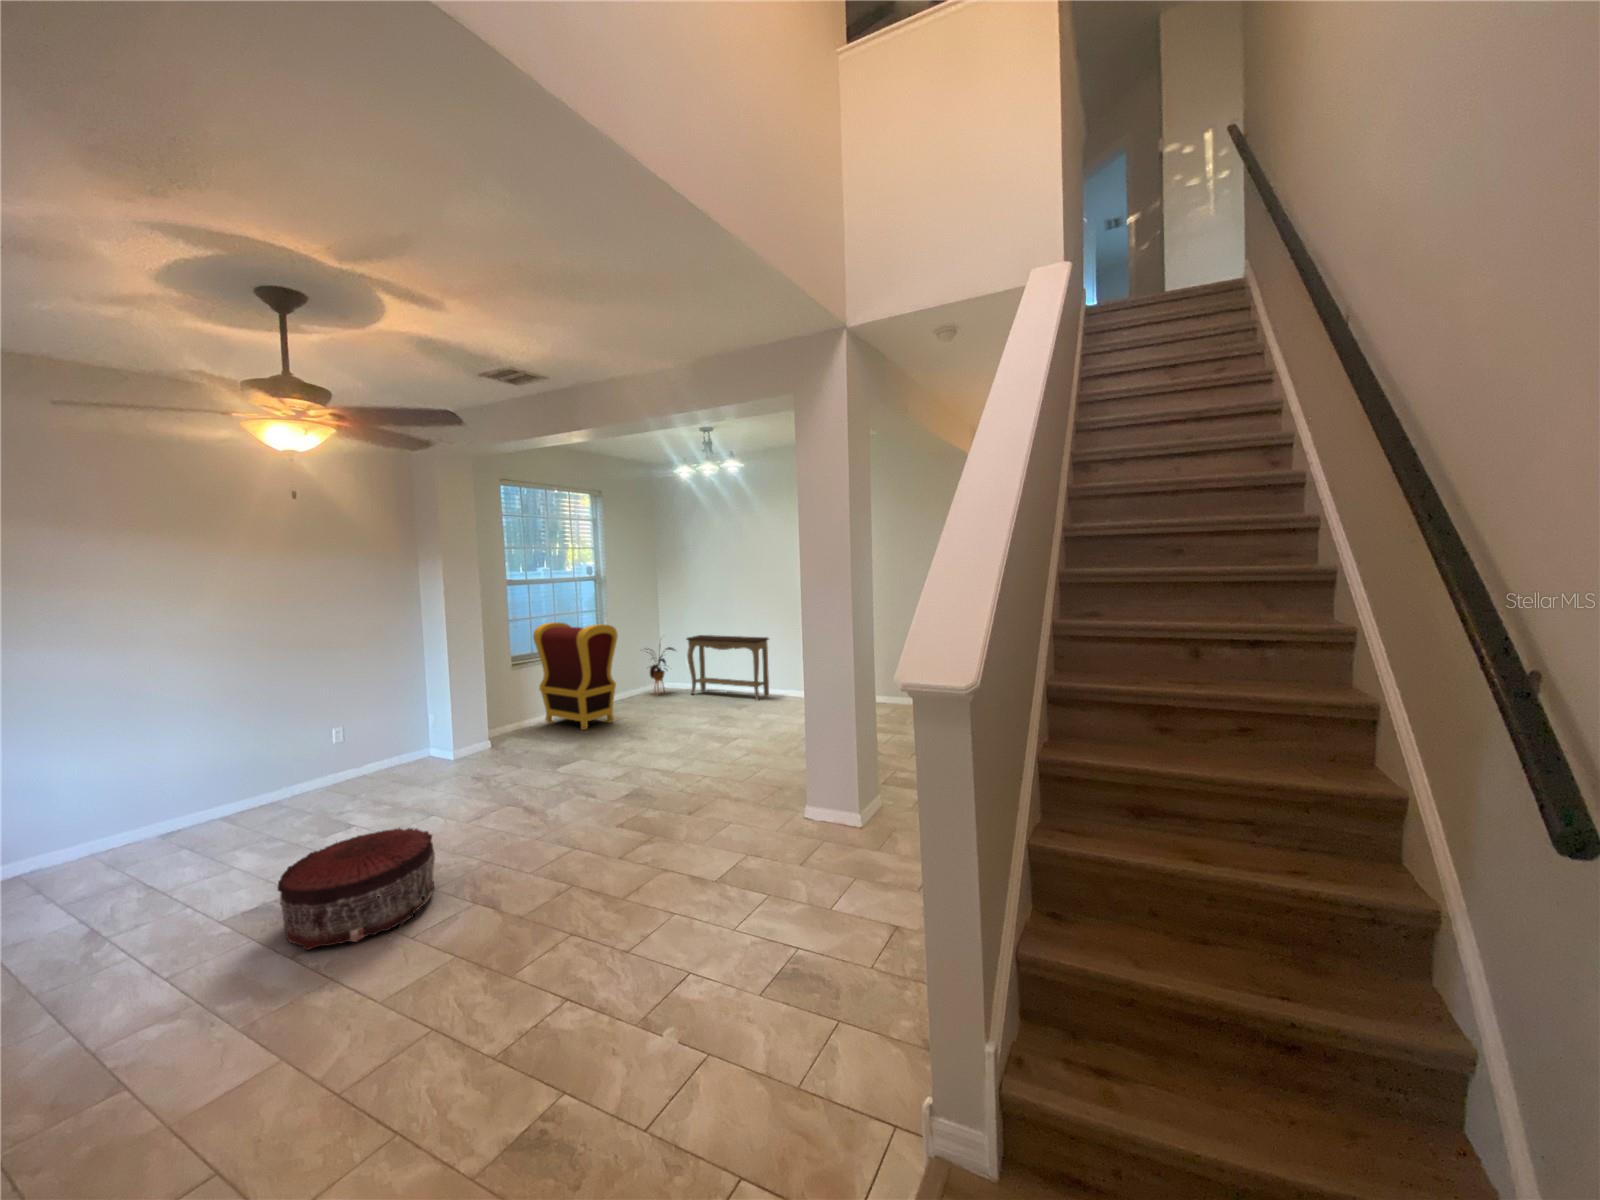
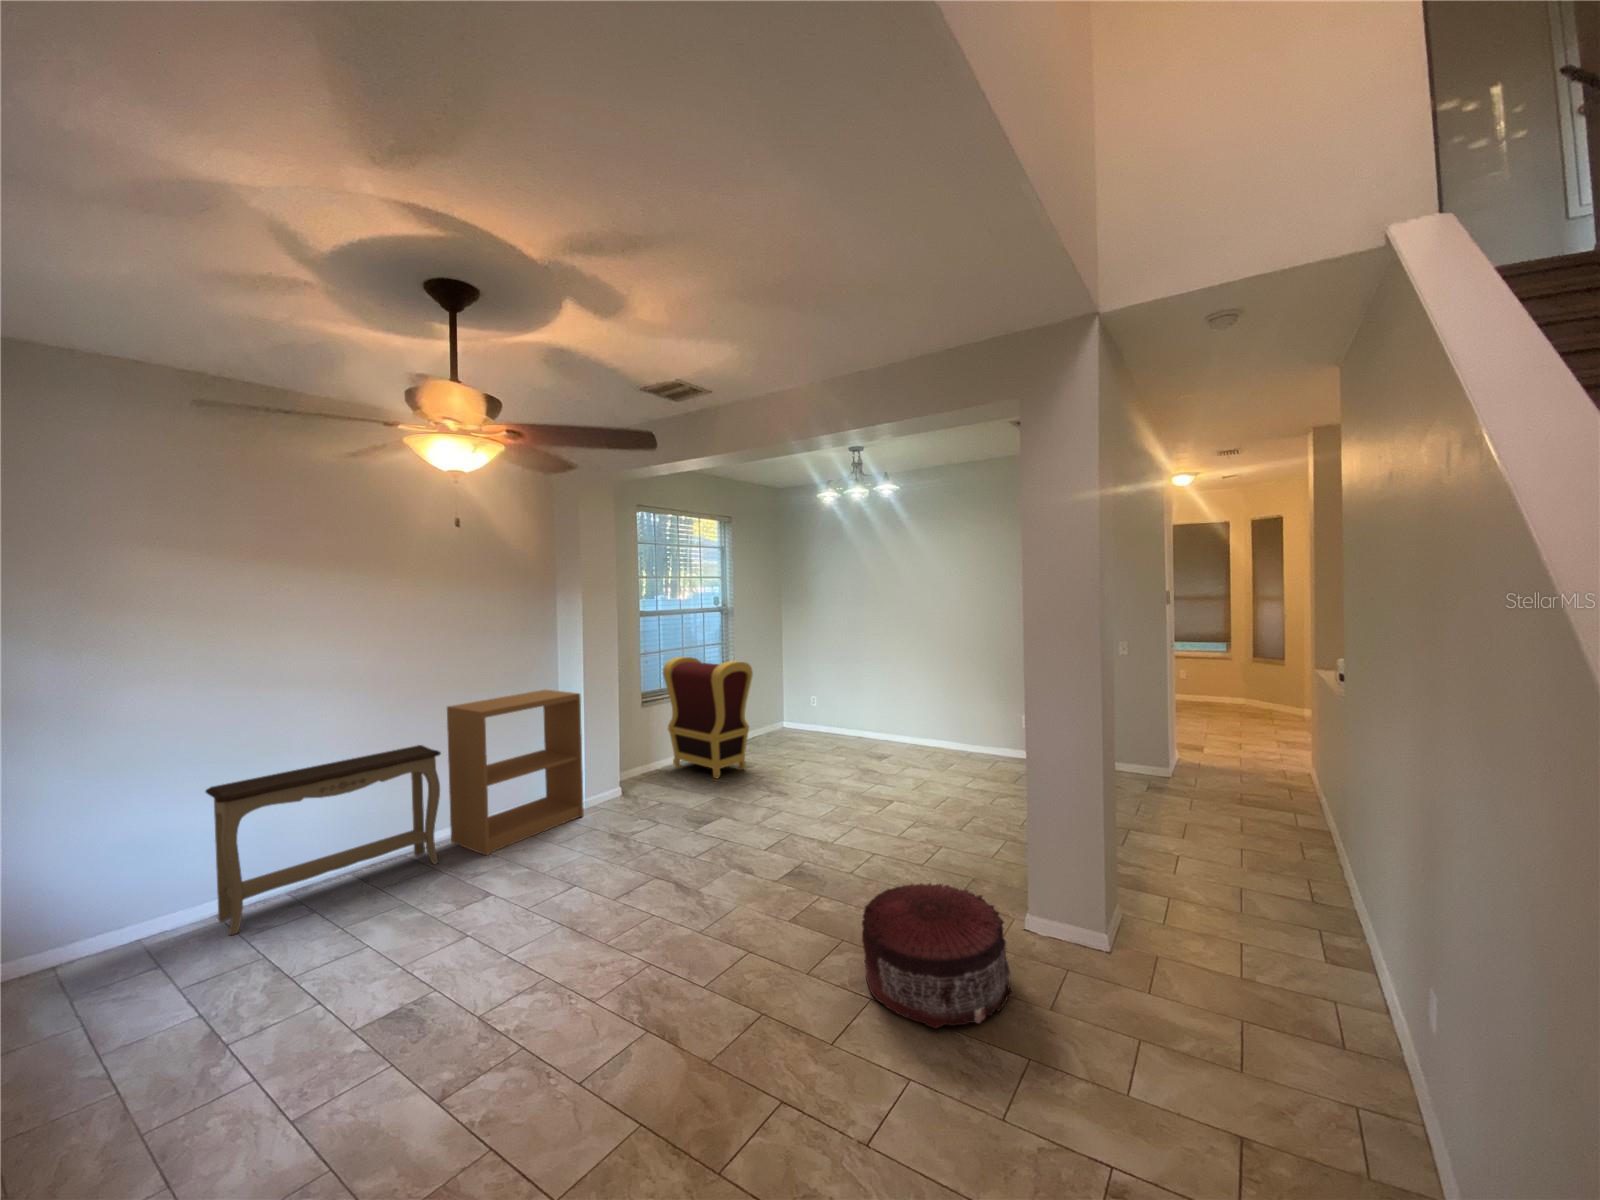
console table: present [686,635,769,700] -> present [206,745,441,935]
house plant: present [647,647,675,693] -> none [766,672,806,737]
bookshelf: none [307,653,451,800] -> present [447,690,584,855]
pouf: present [278,828,435,950] -> present [862,883,1012,1029]

